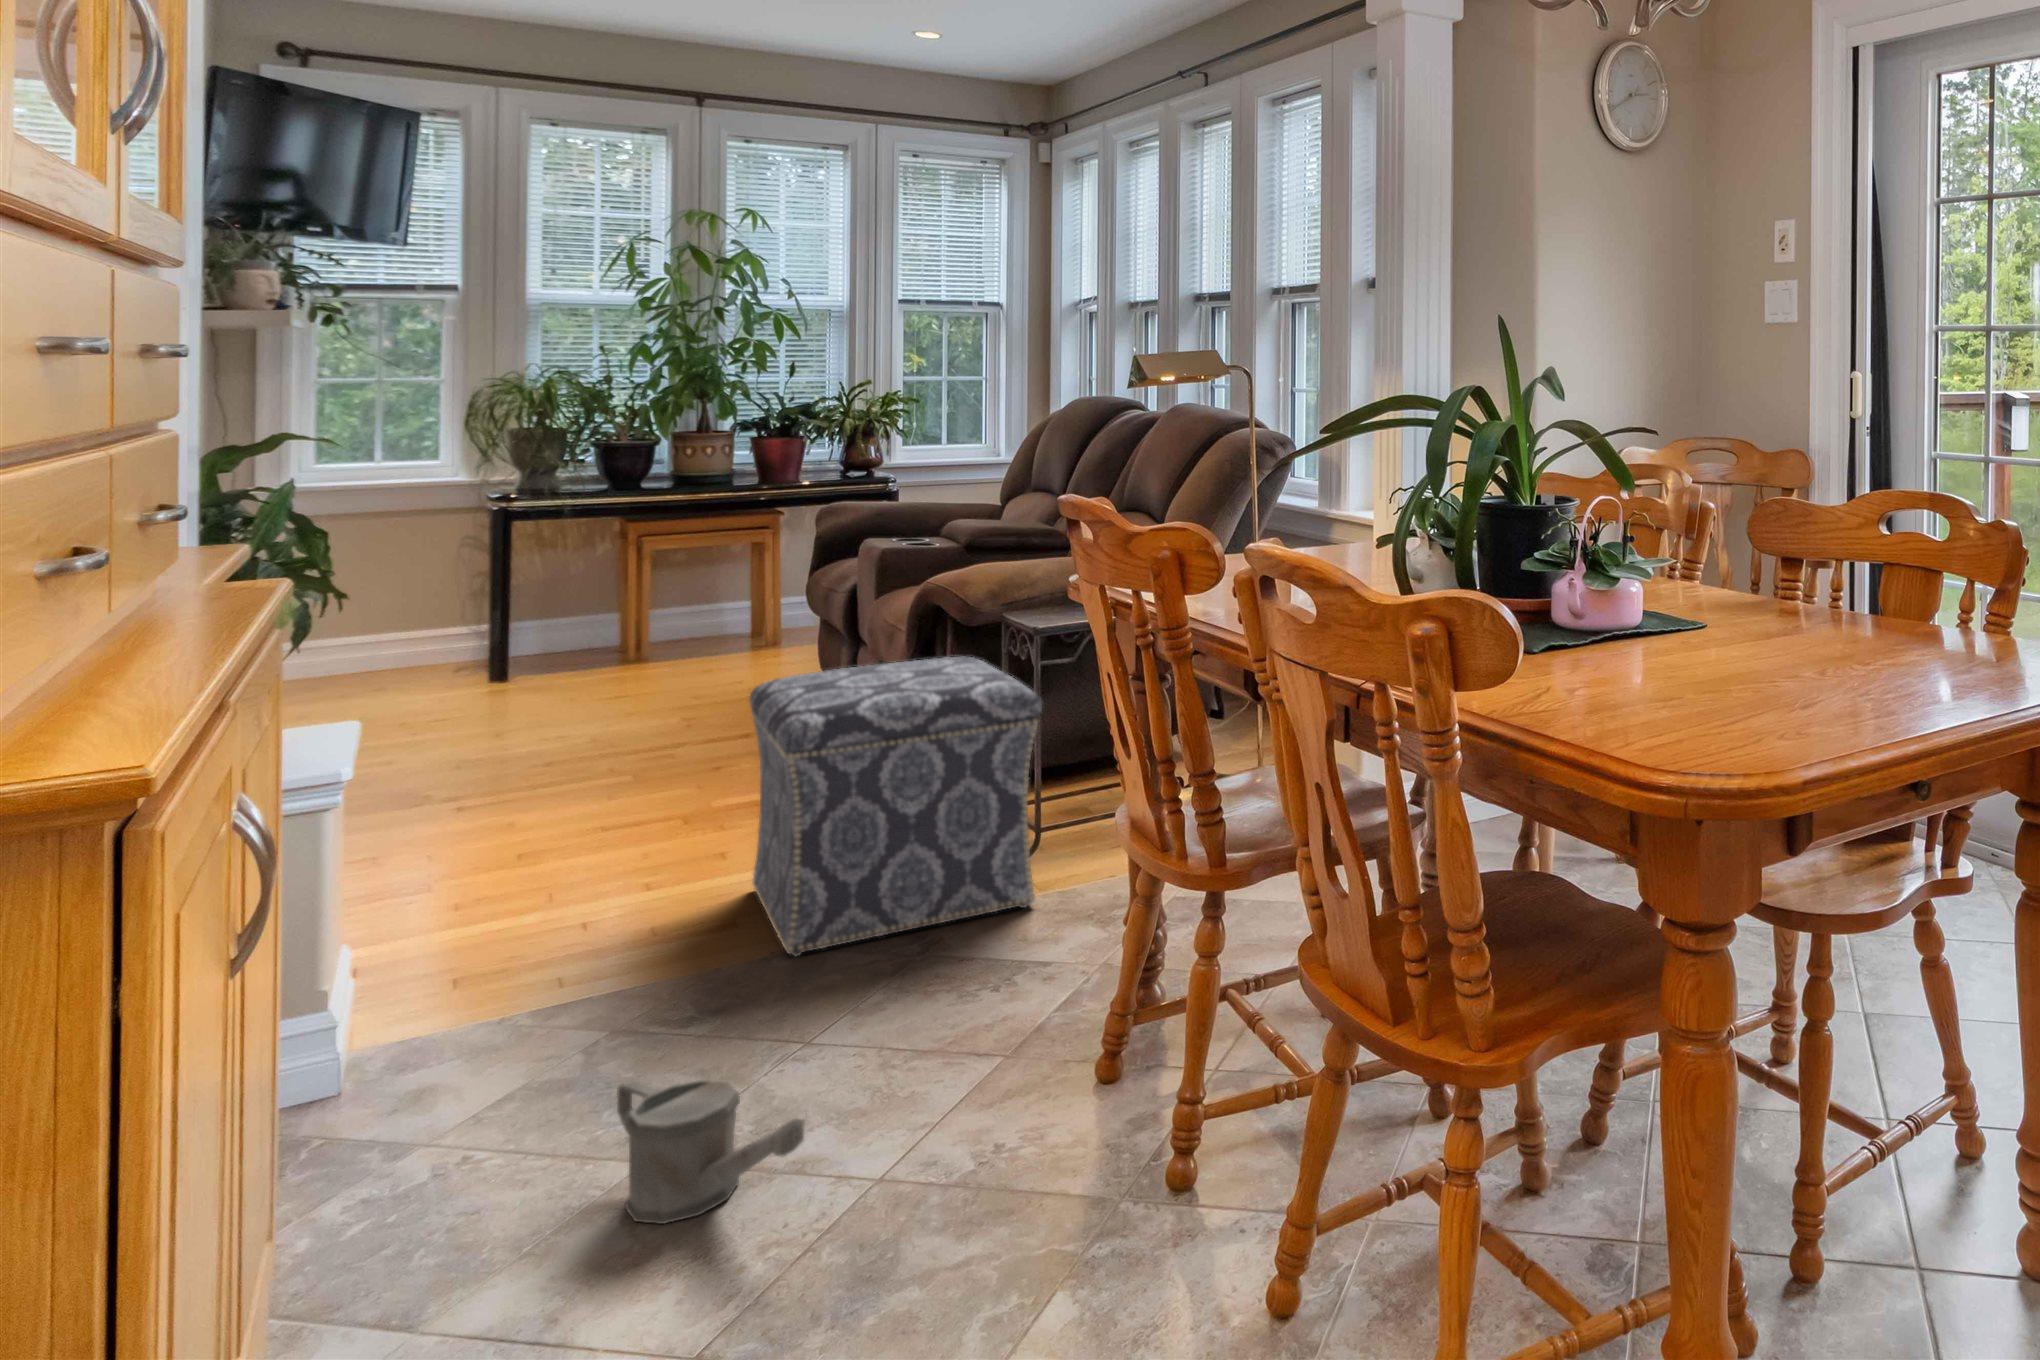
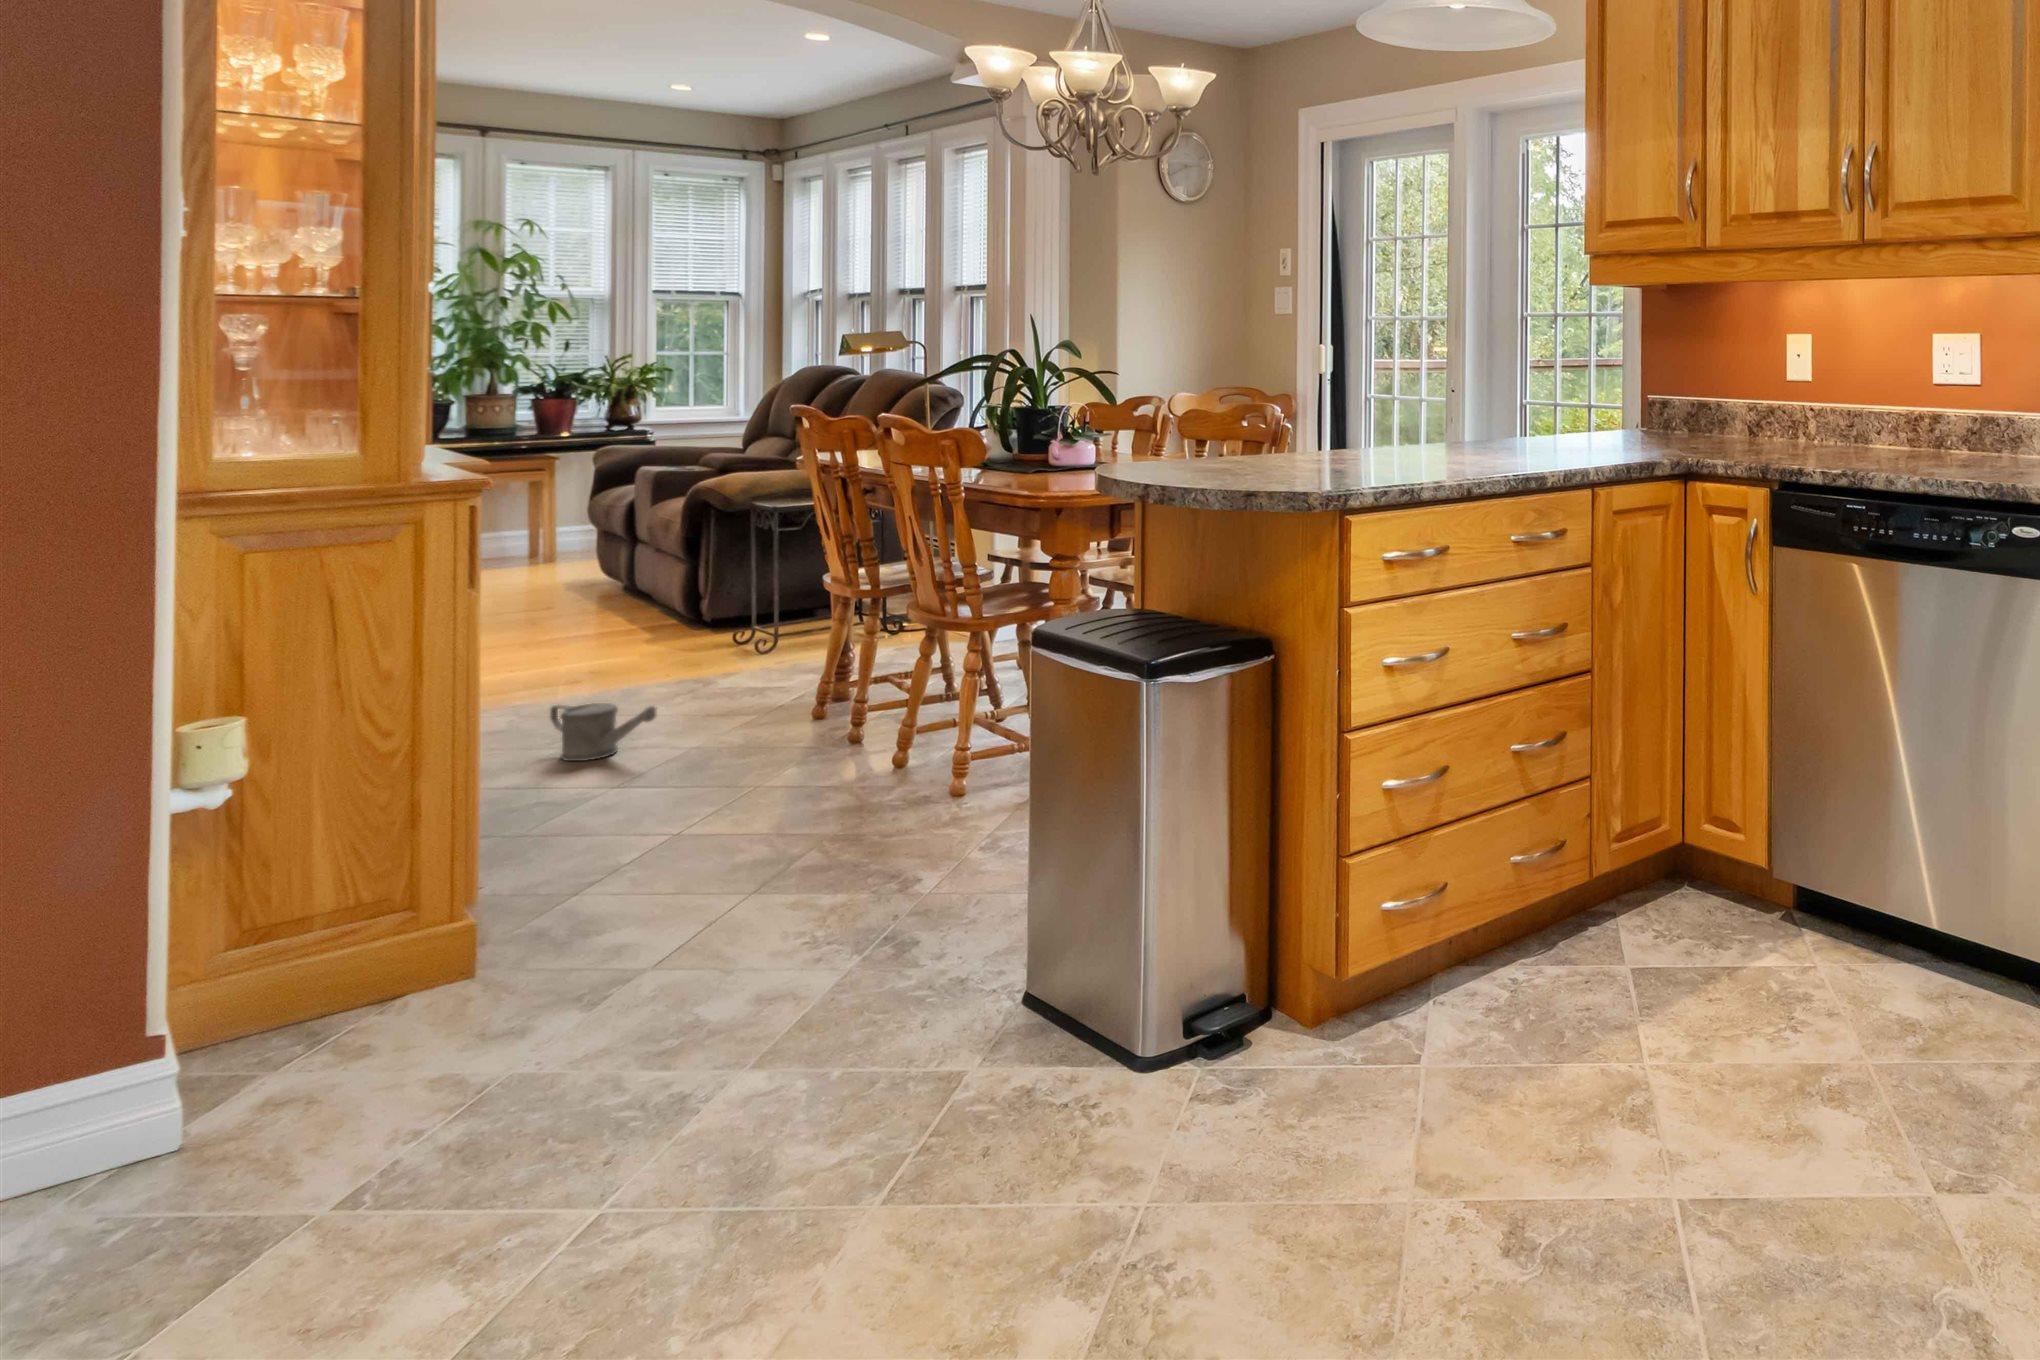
ottoman: present [750,657,1042,957] -> none [584,527,778,690]

